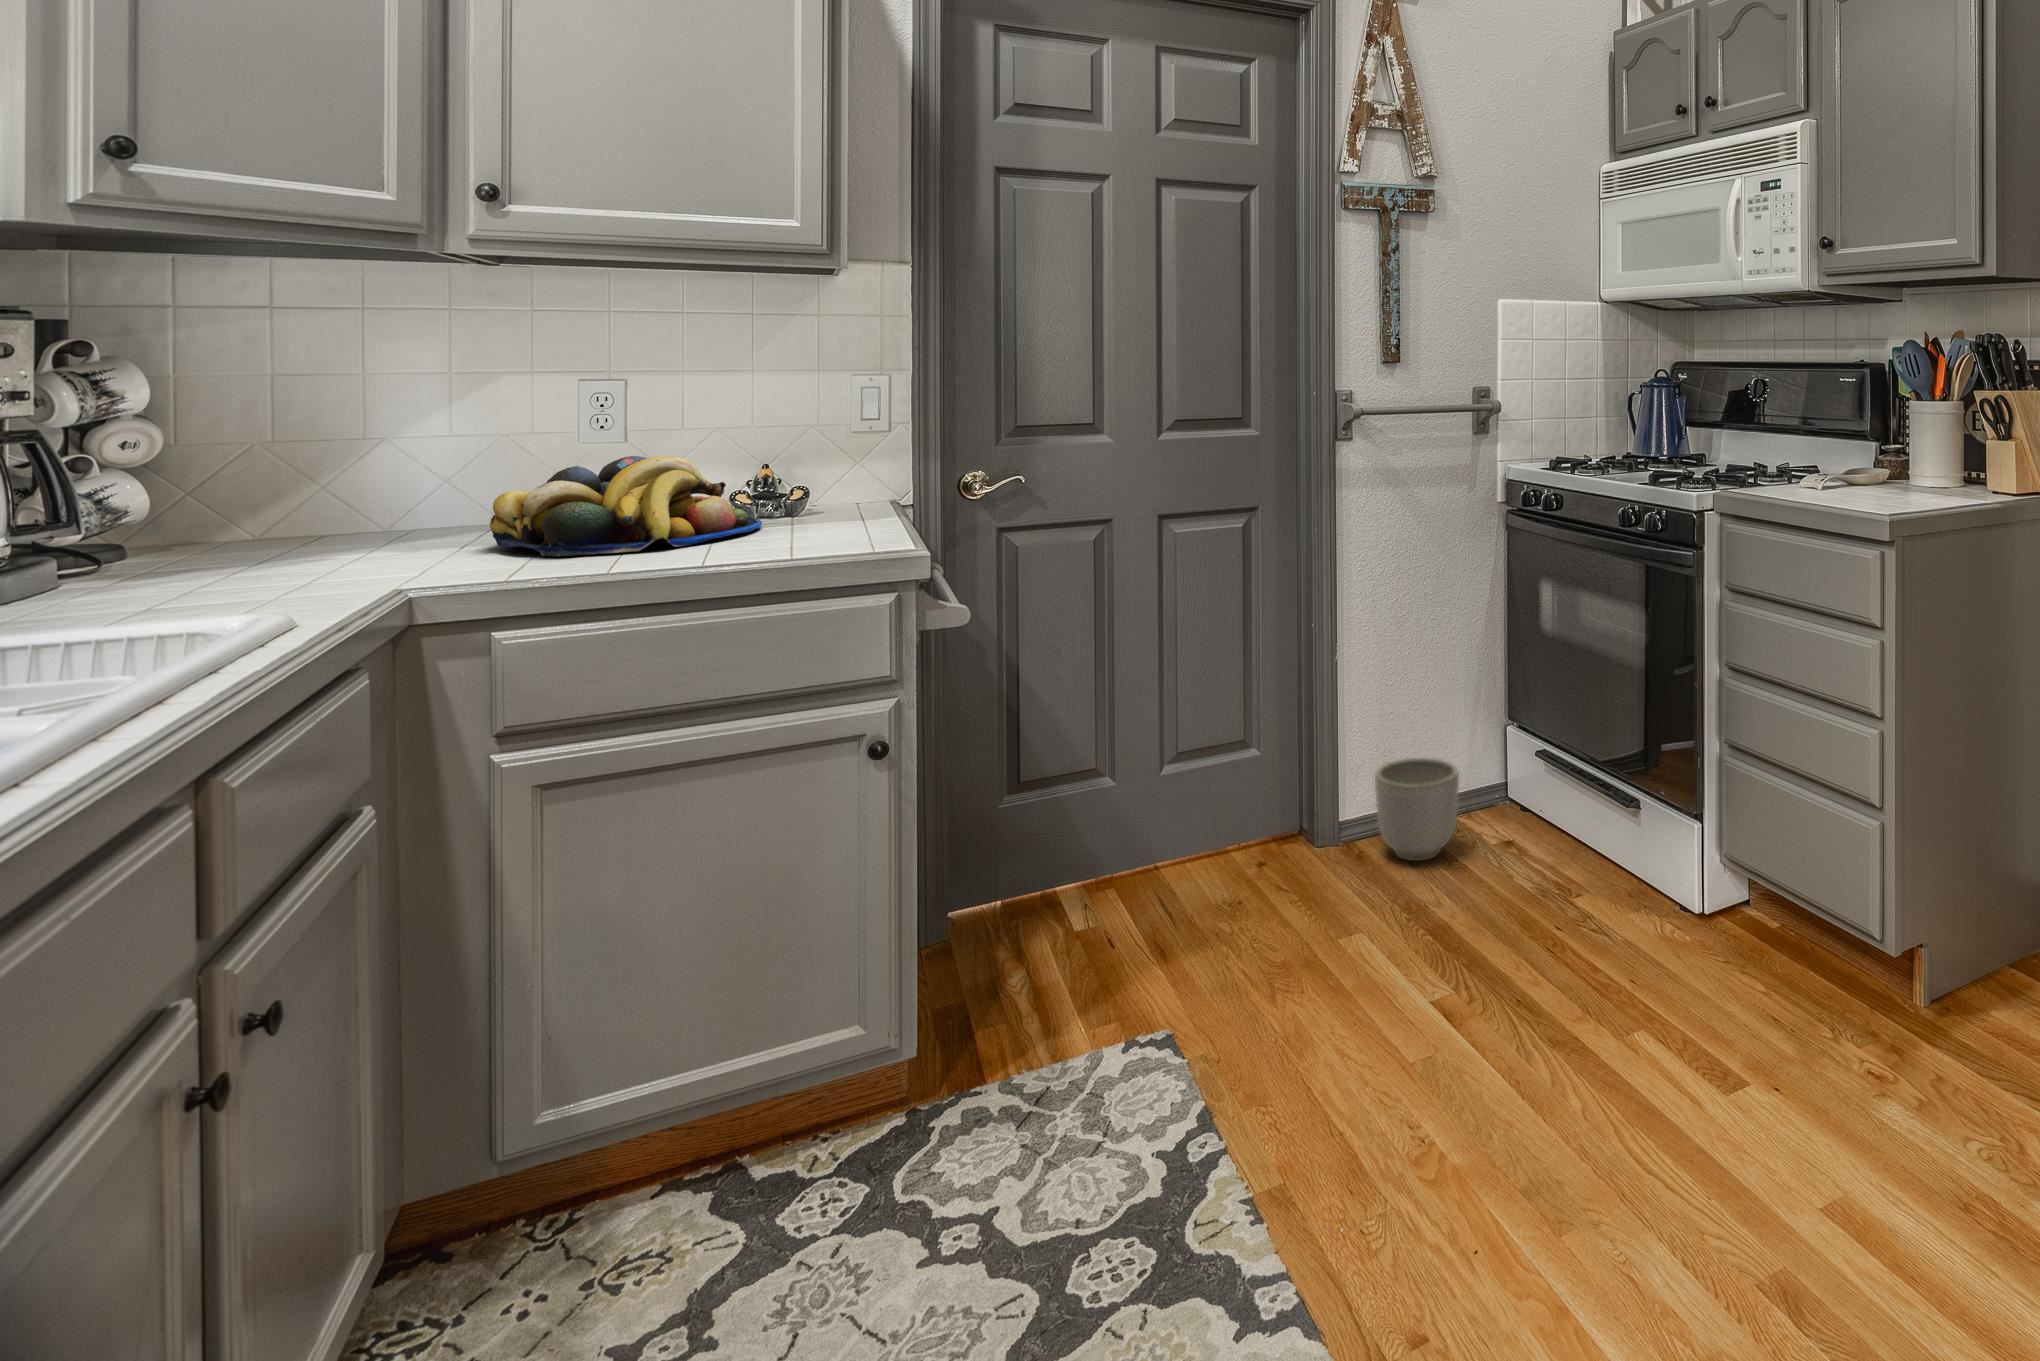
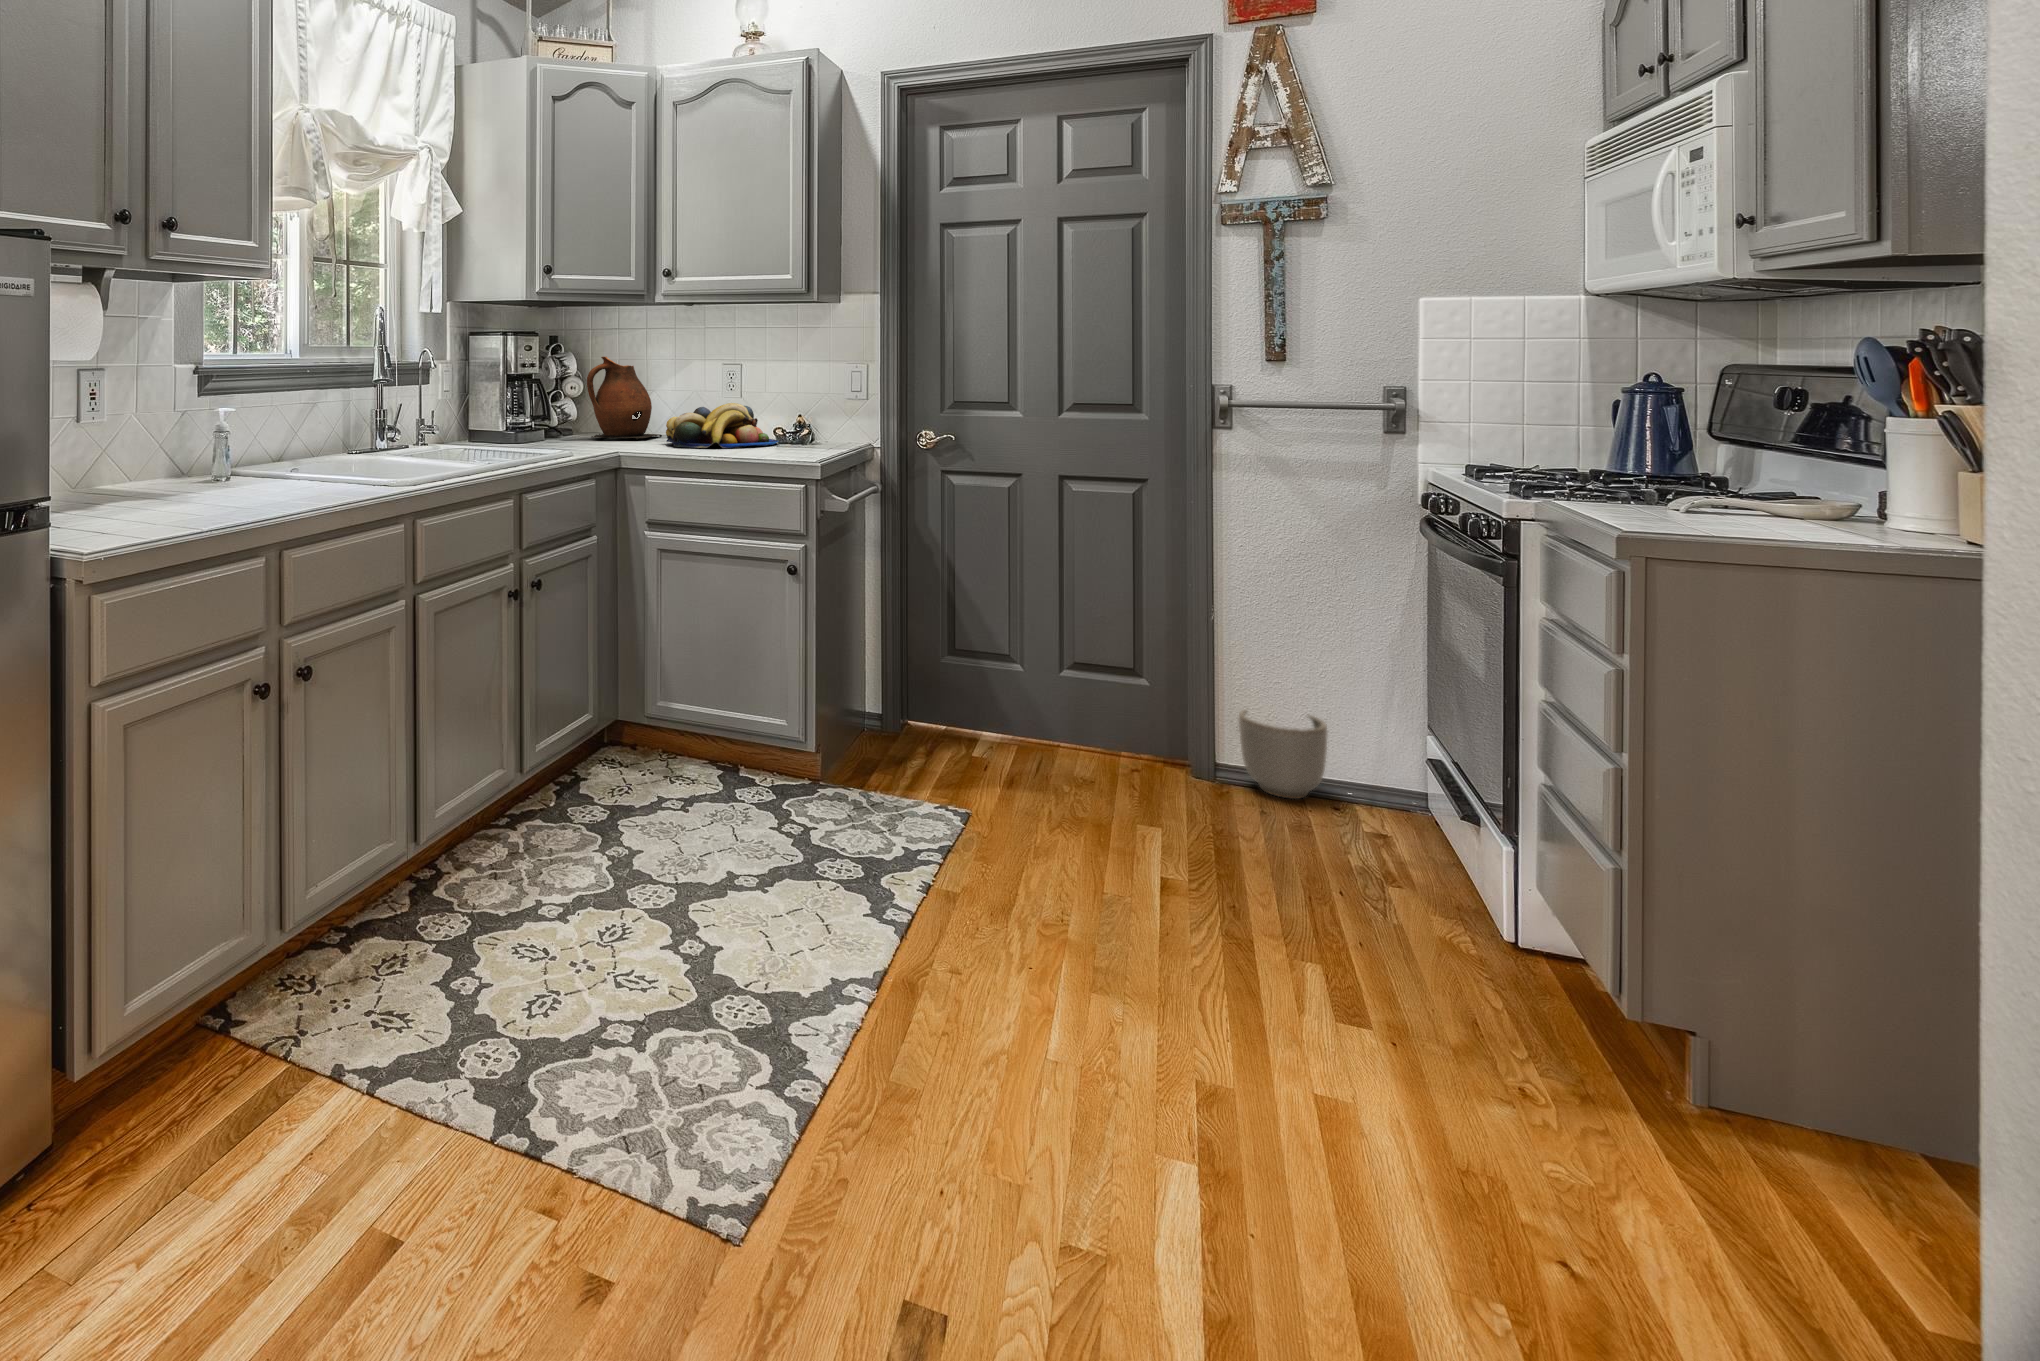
ceramic pitcher: none [202,365,413,554] -> present [587,357,662,439]

